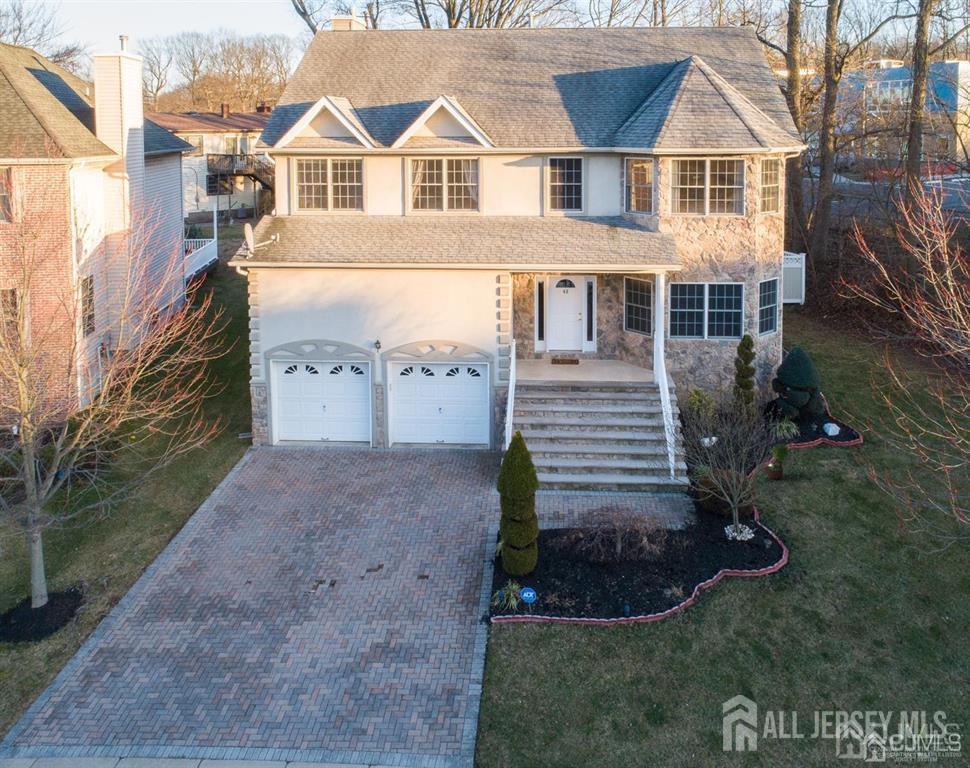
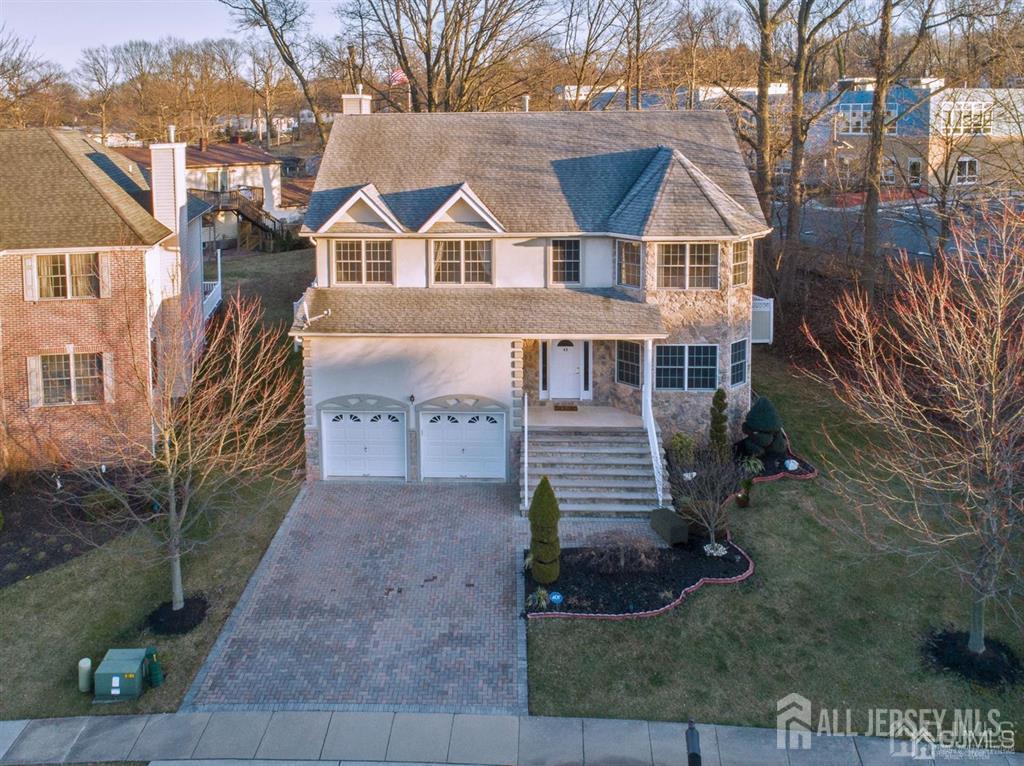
bench: none [658,479,706,528] -> present [651,507,688,546]

